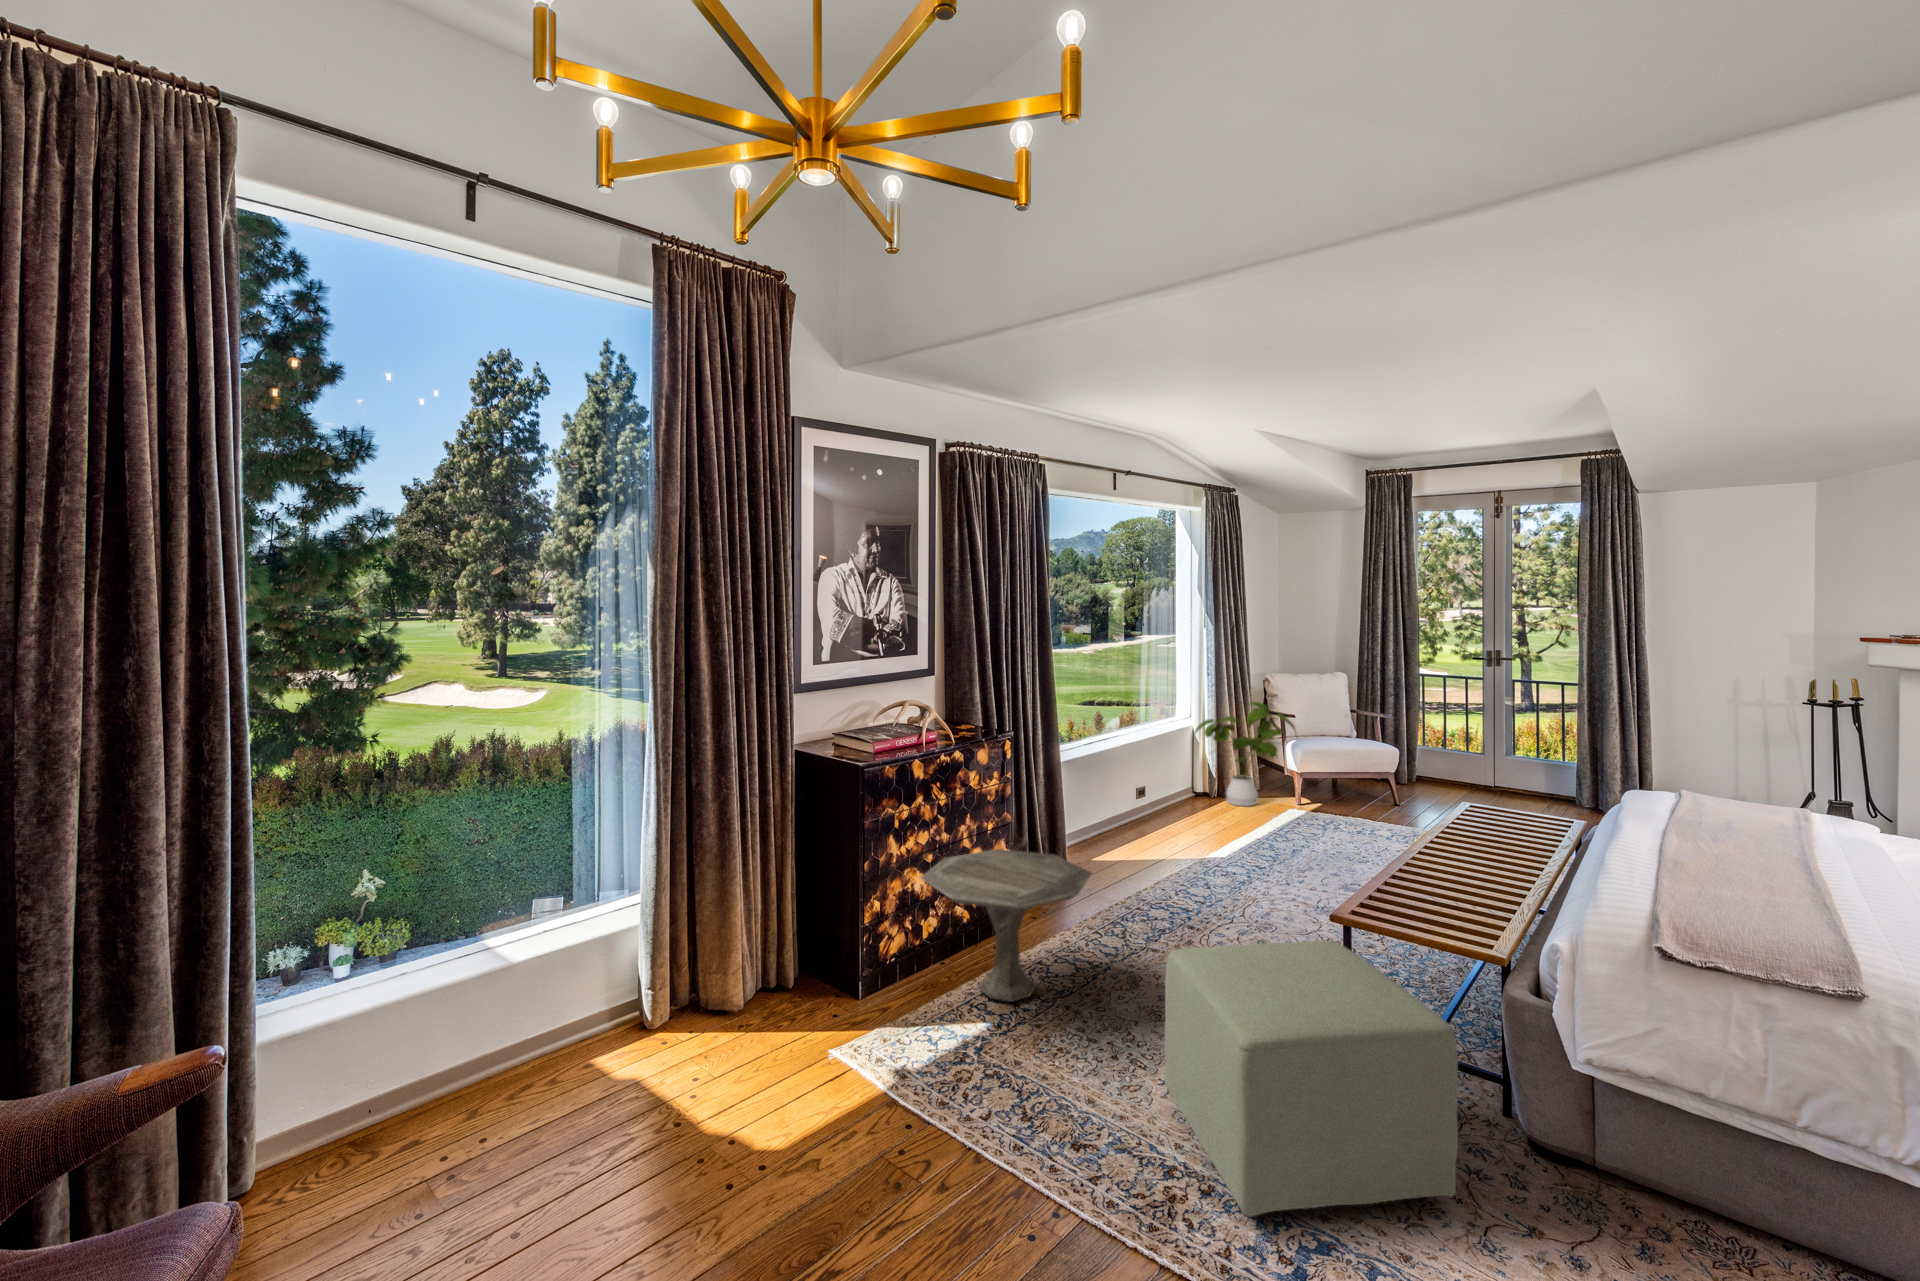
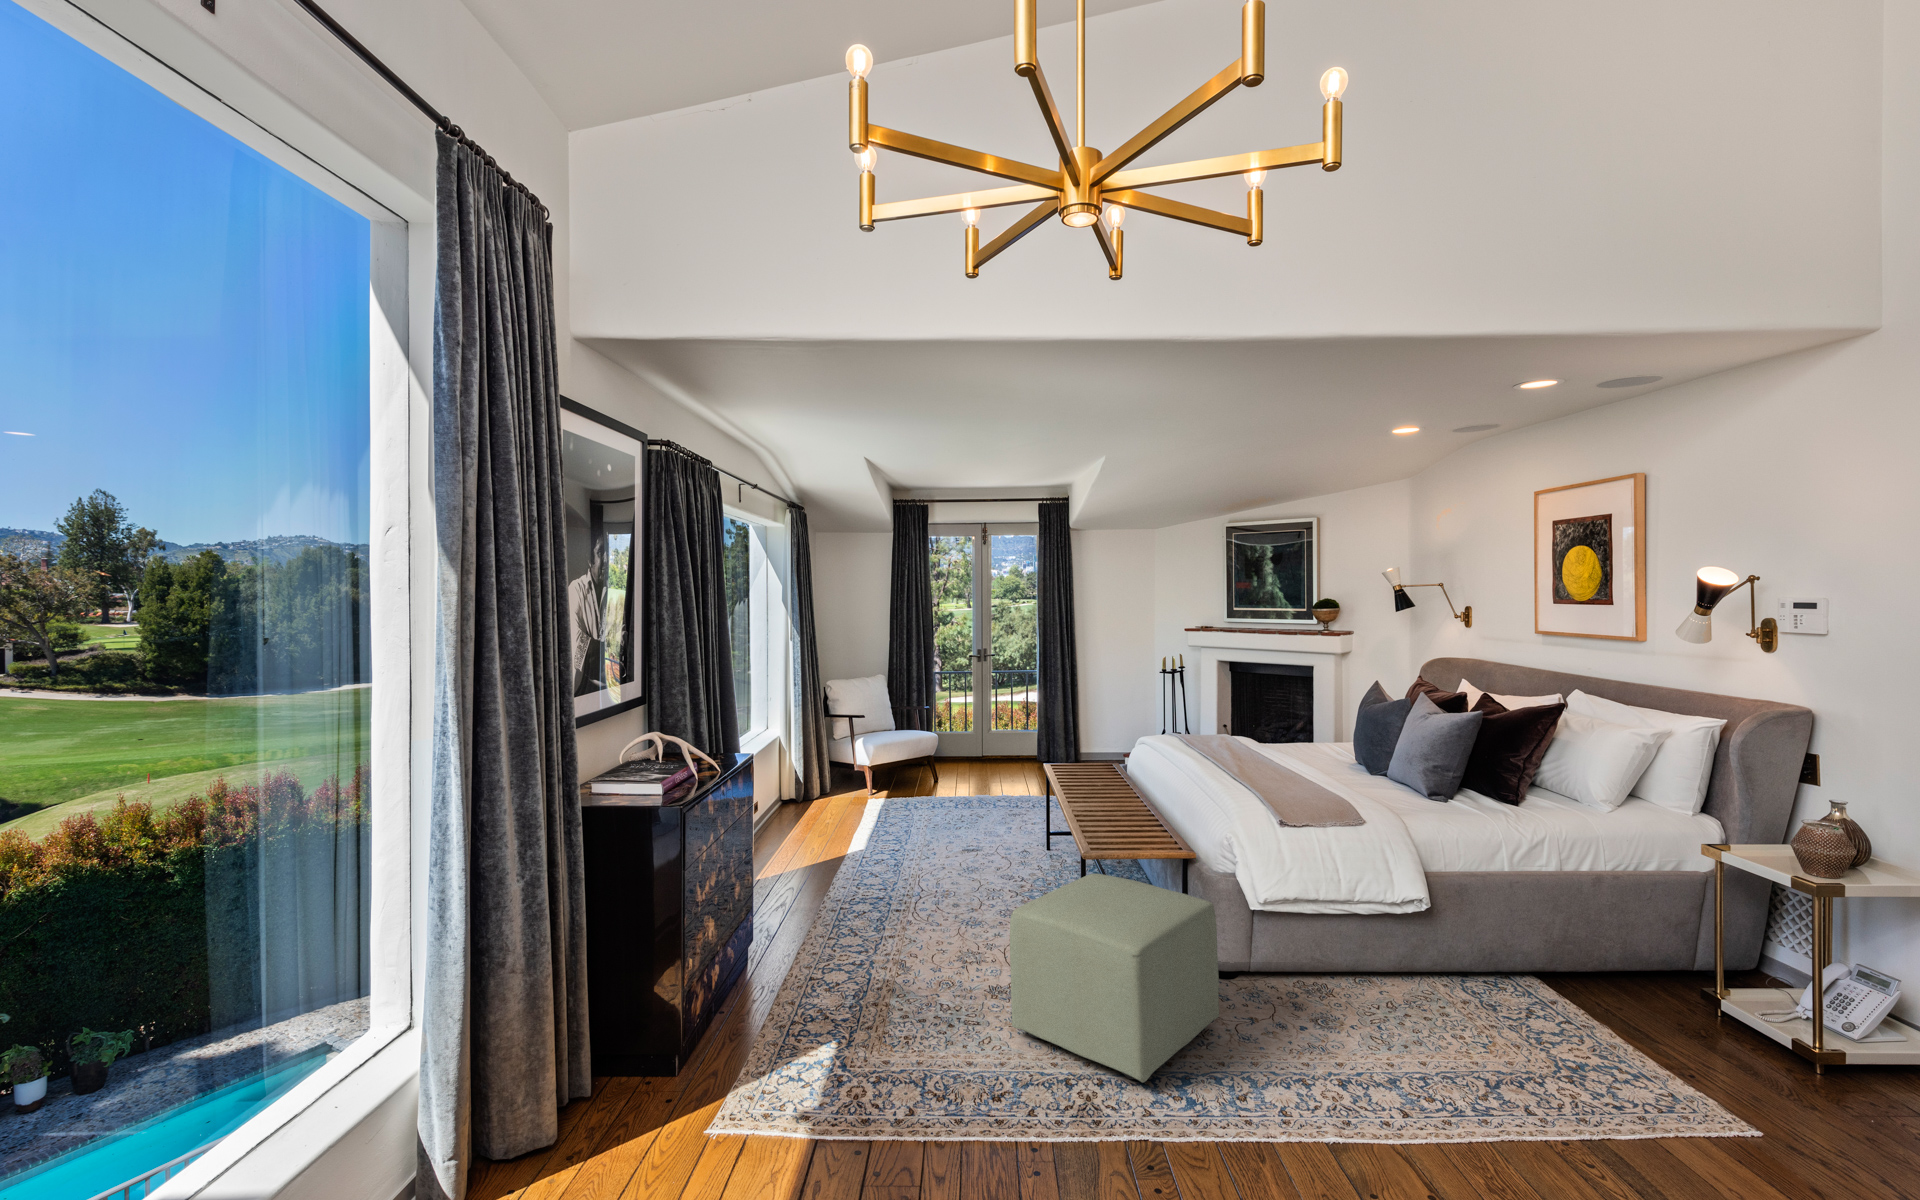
house plant: present [1193,702,1295,806] -> none [787,705,882,802]
side table: present [921,849,1092,1002] -> none [723,868,889,1023]

